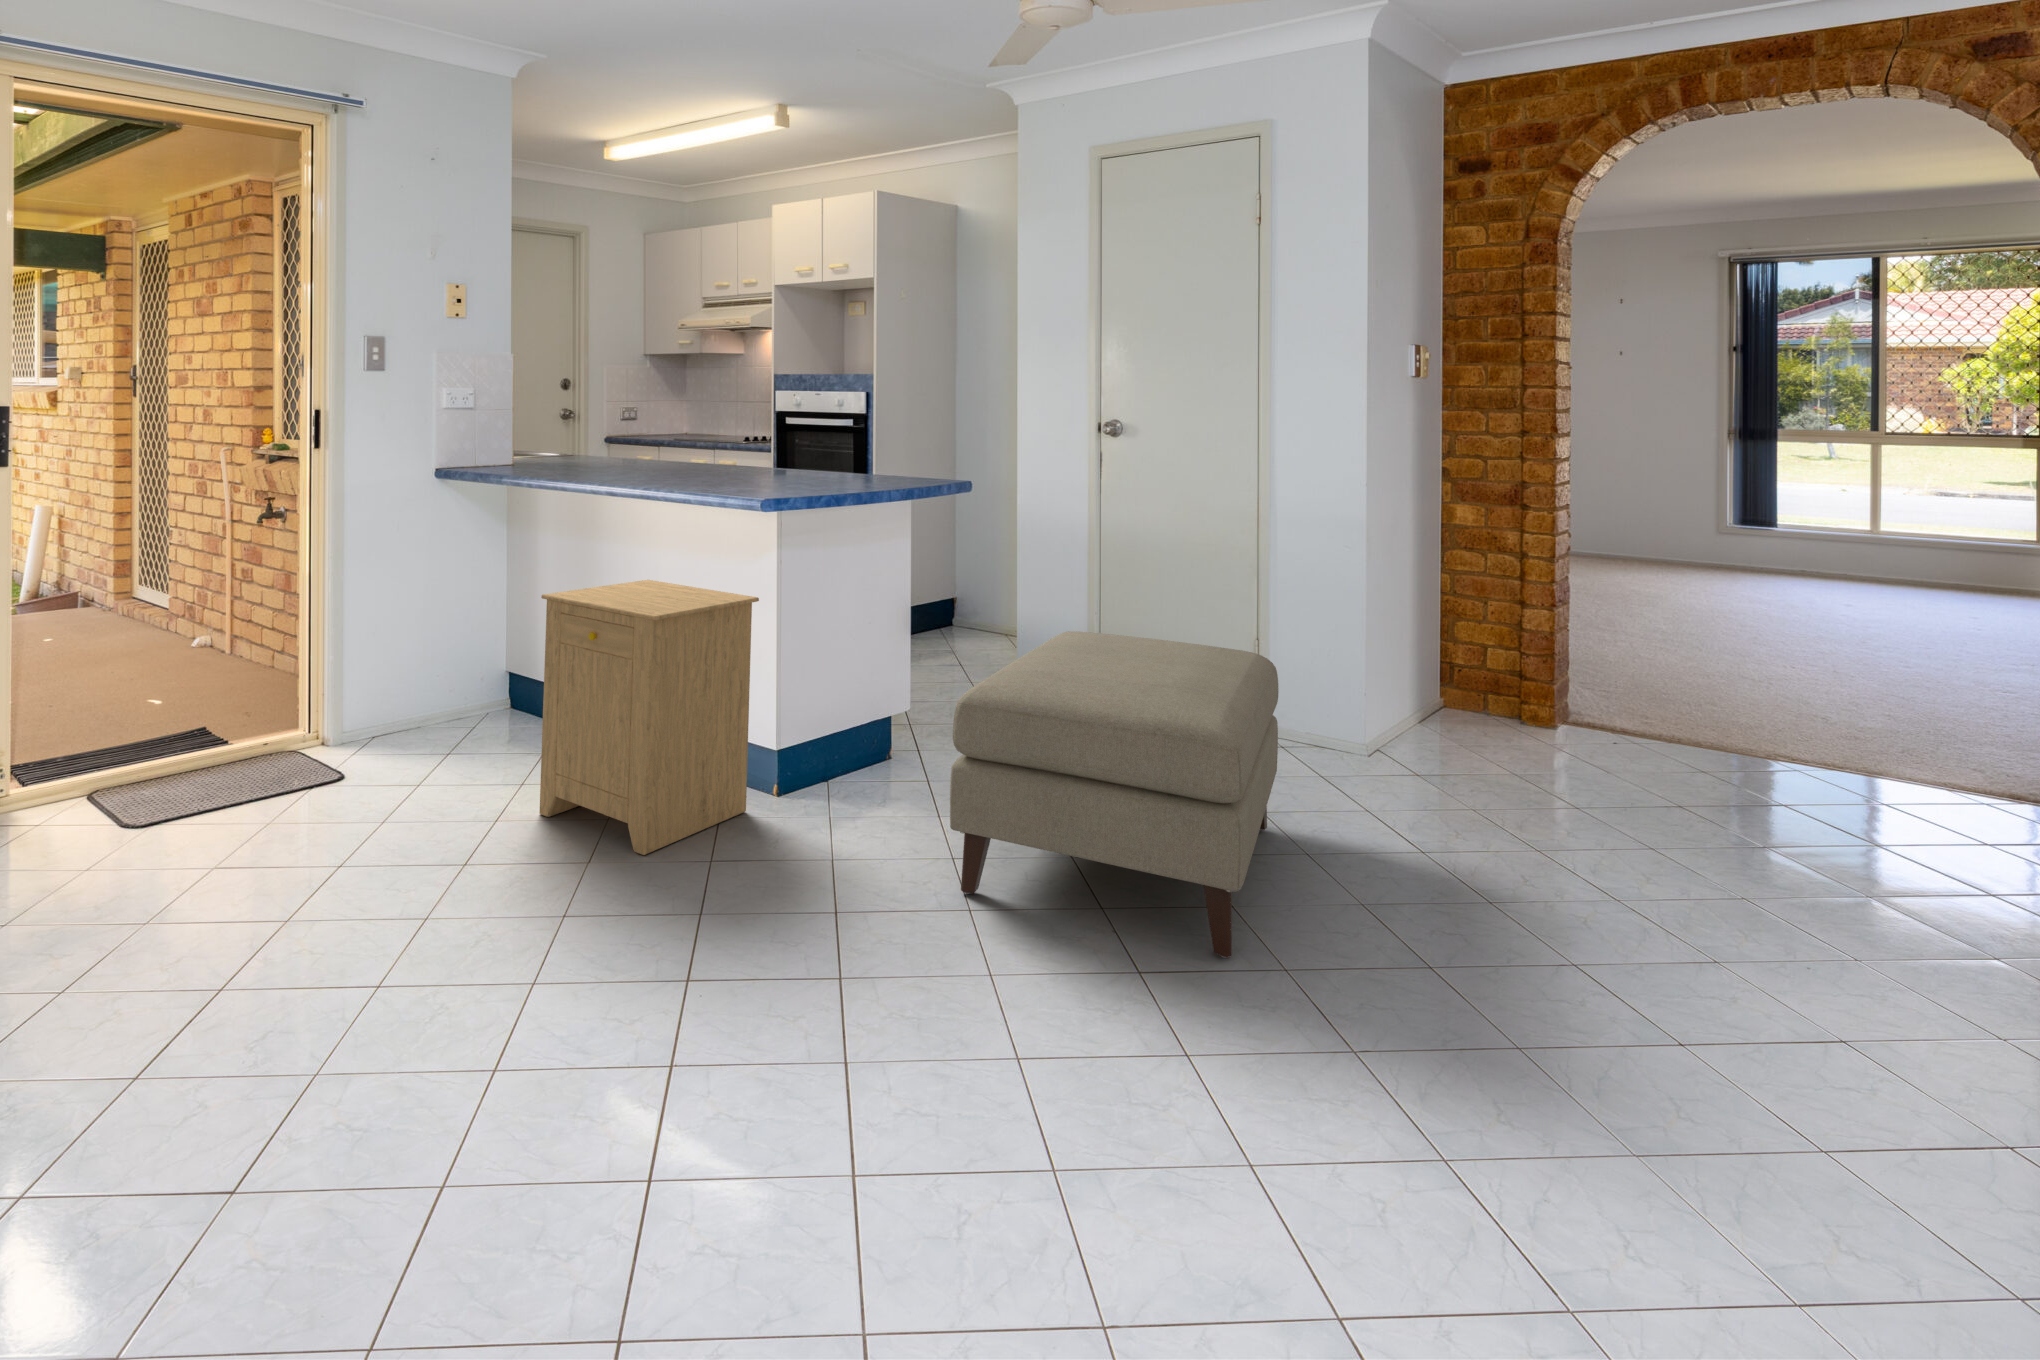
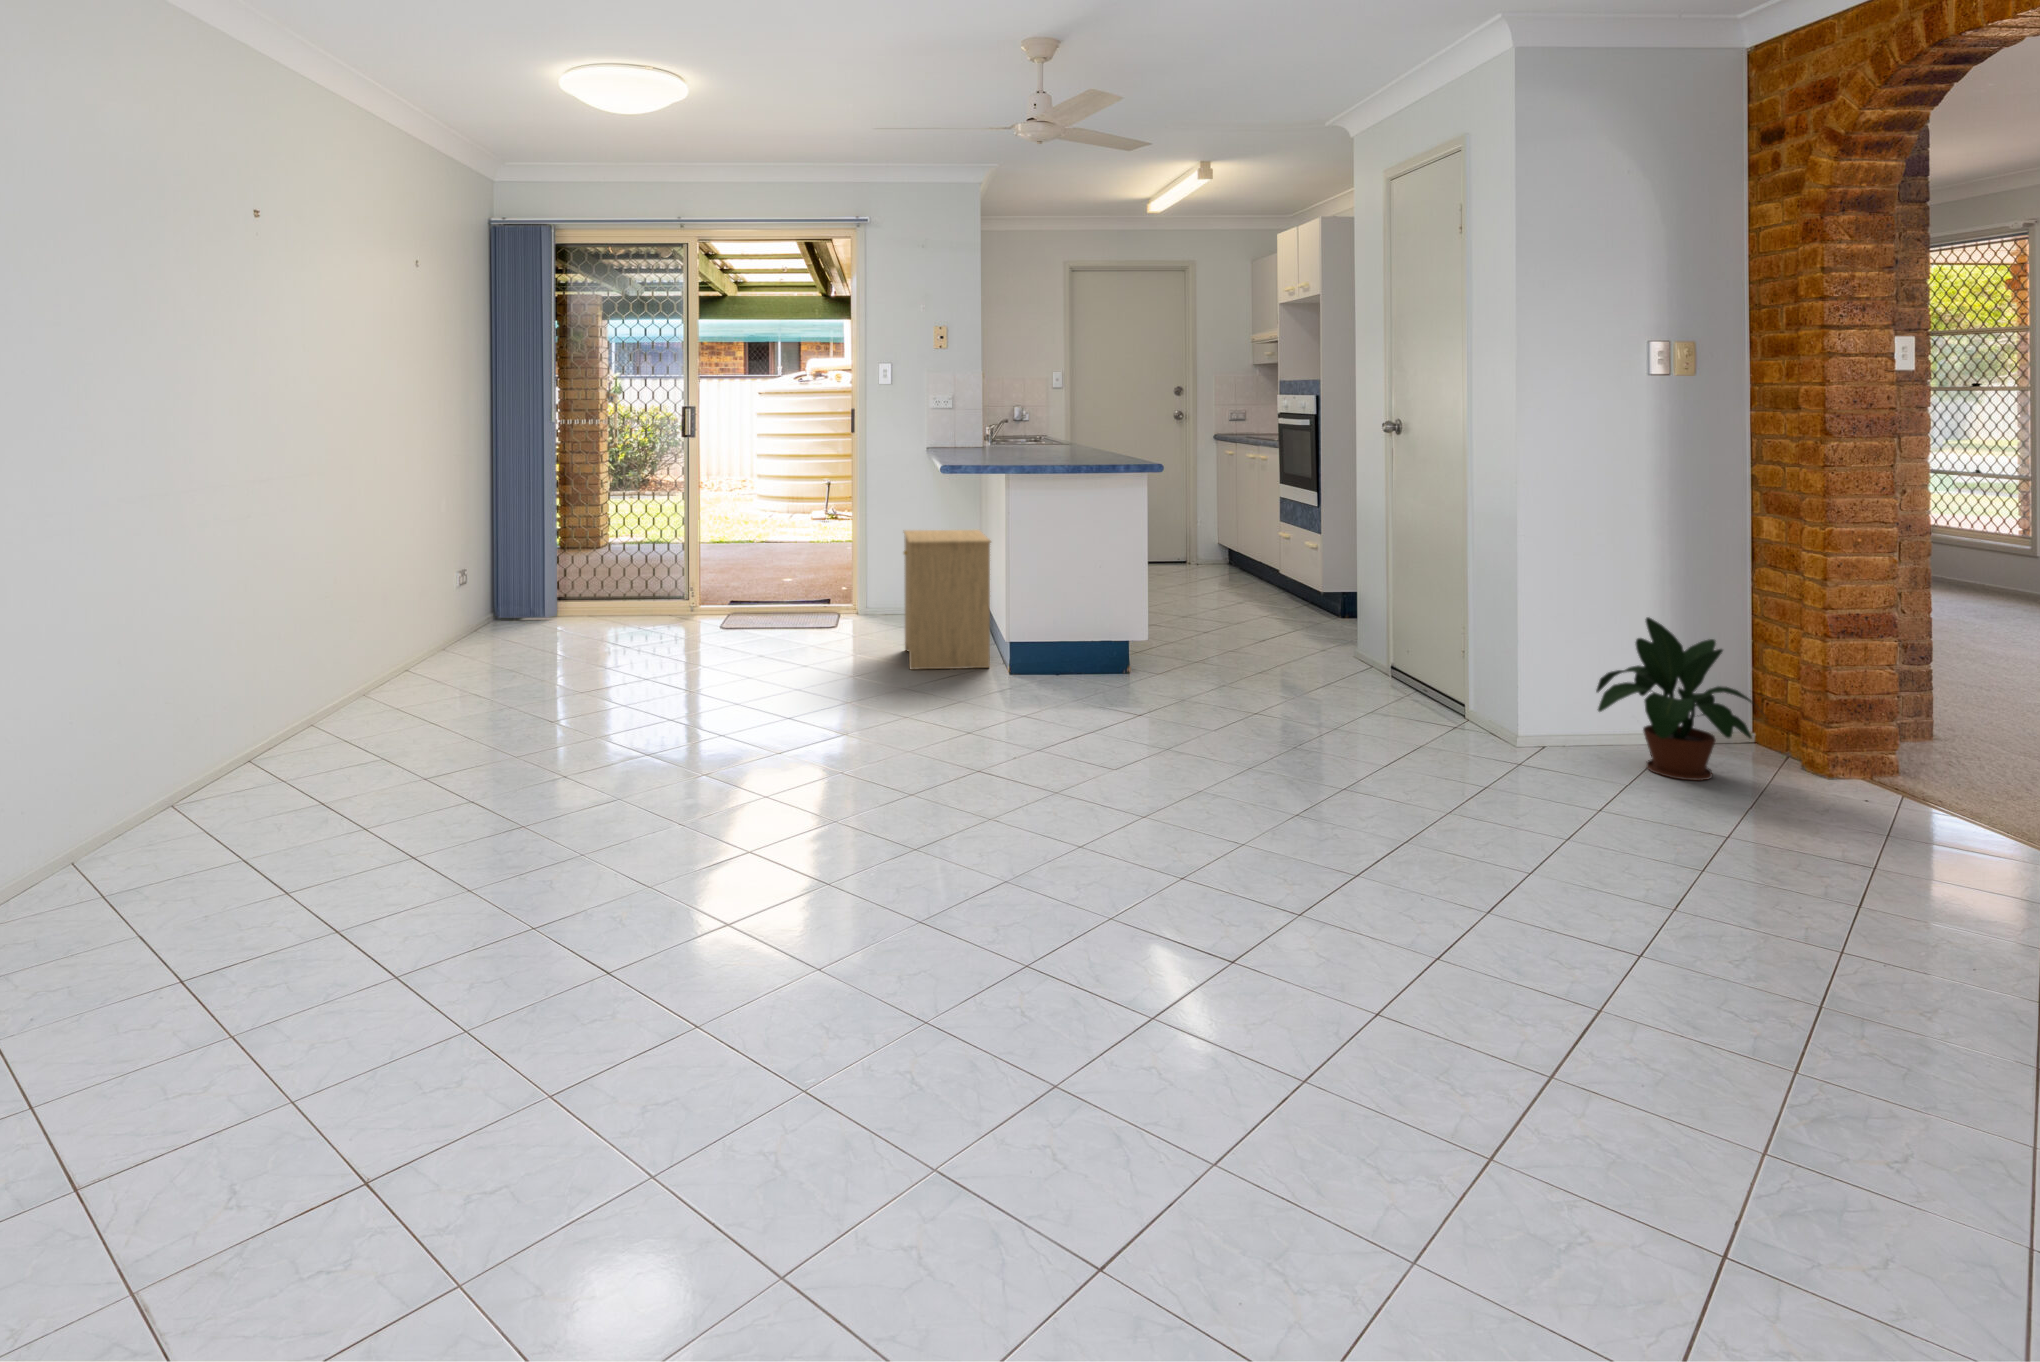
potted plant: none [1424,606,1570,759] -> present [1596,617,1761,781]
ottoman: present [950,631,1279,958] -> none [992,584,1265,754]

